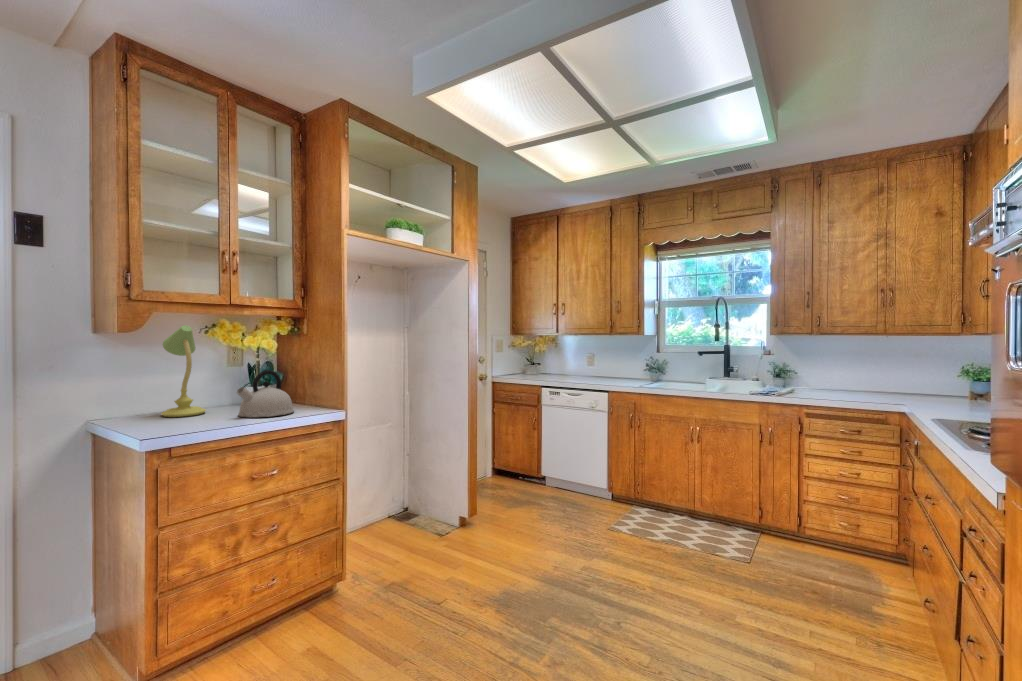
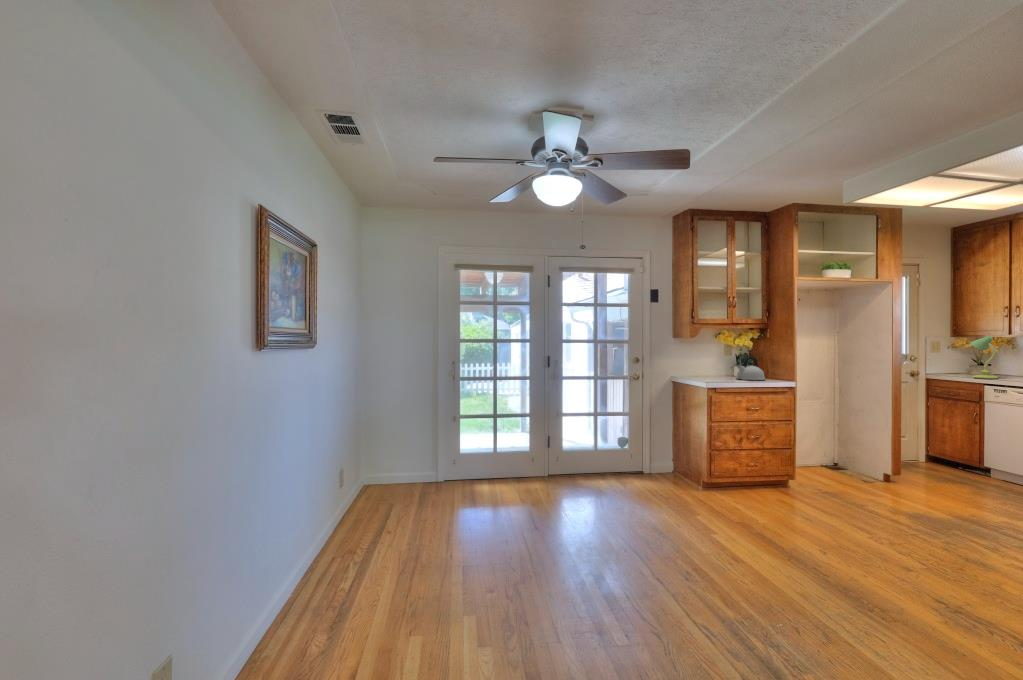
table lamp: present [161,325,206,417] -> present [971,336,999,379]

